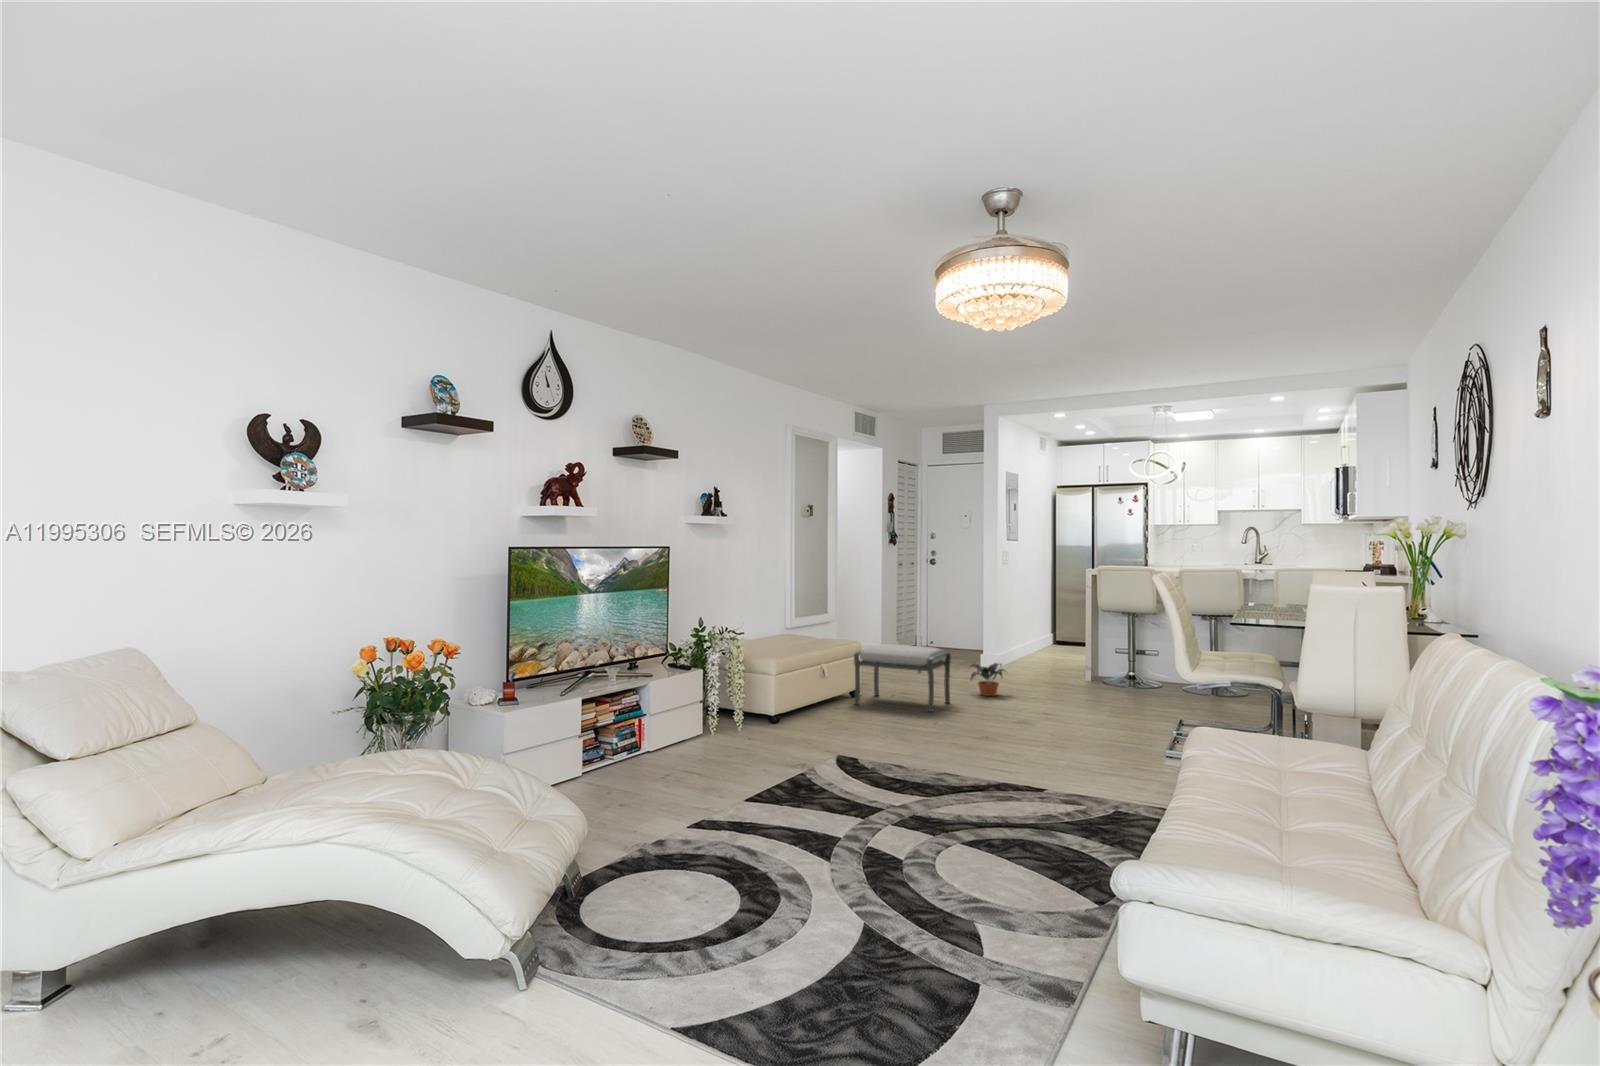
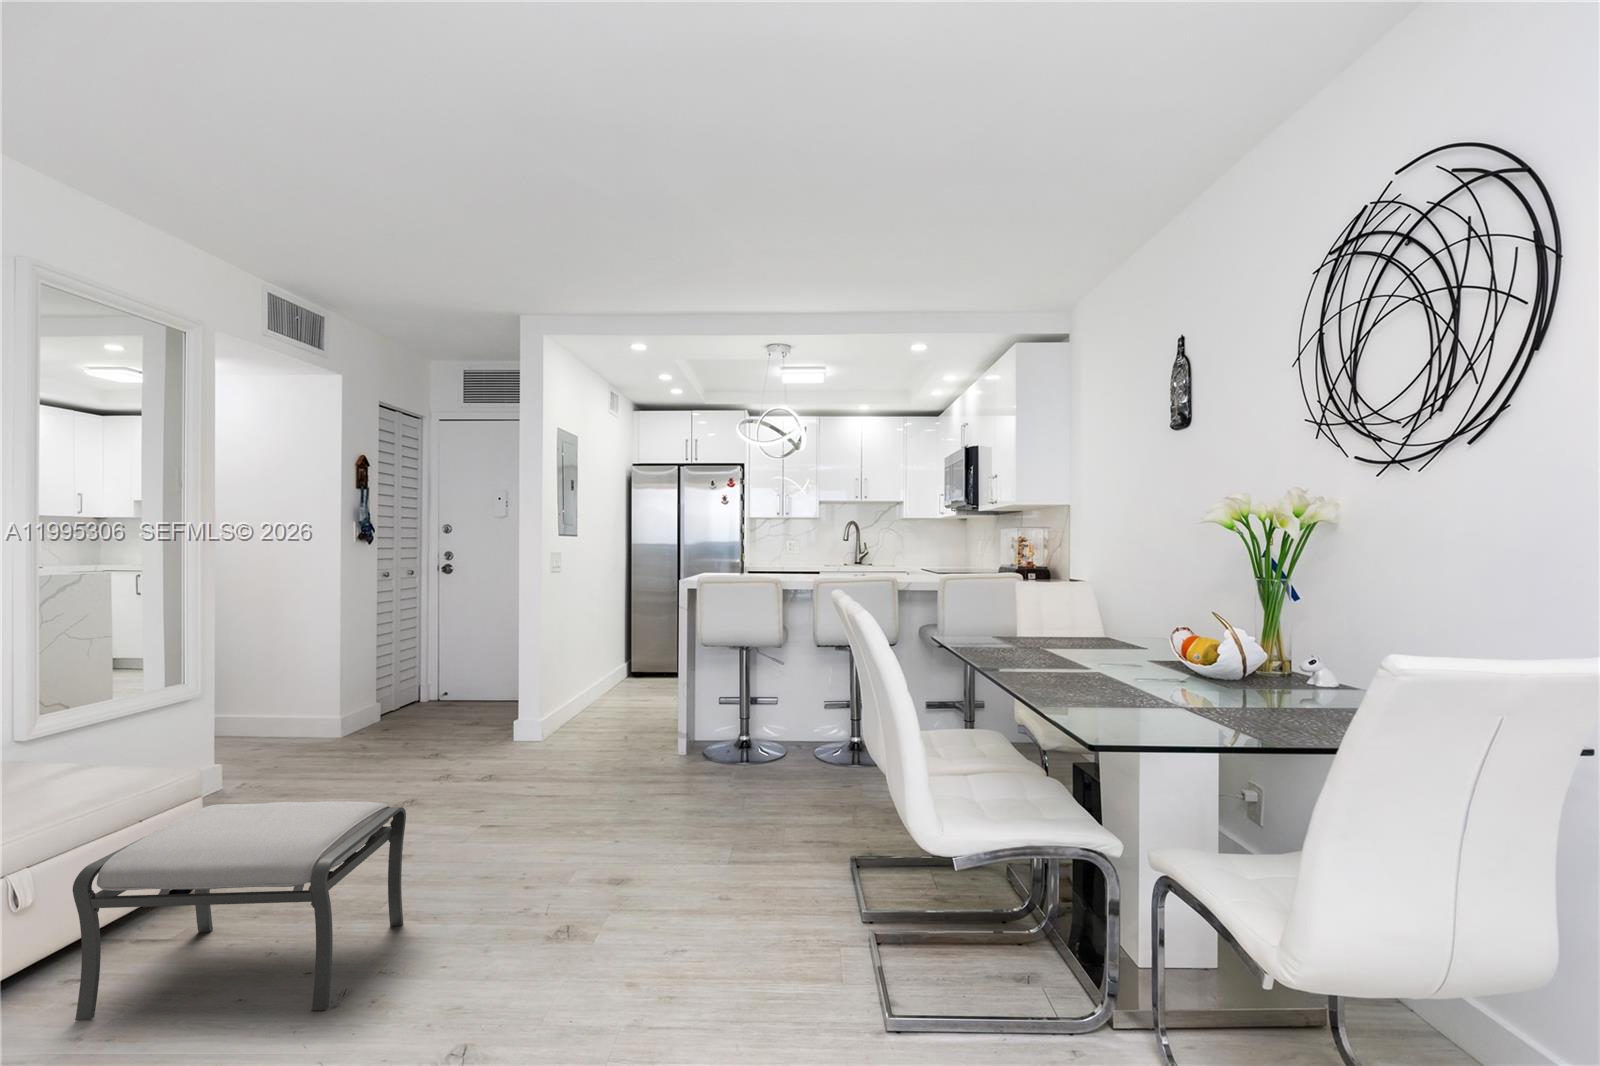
potted plant: present [971,663,1005,696] -> none [462,780,550,860]

